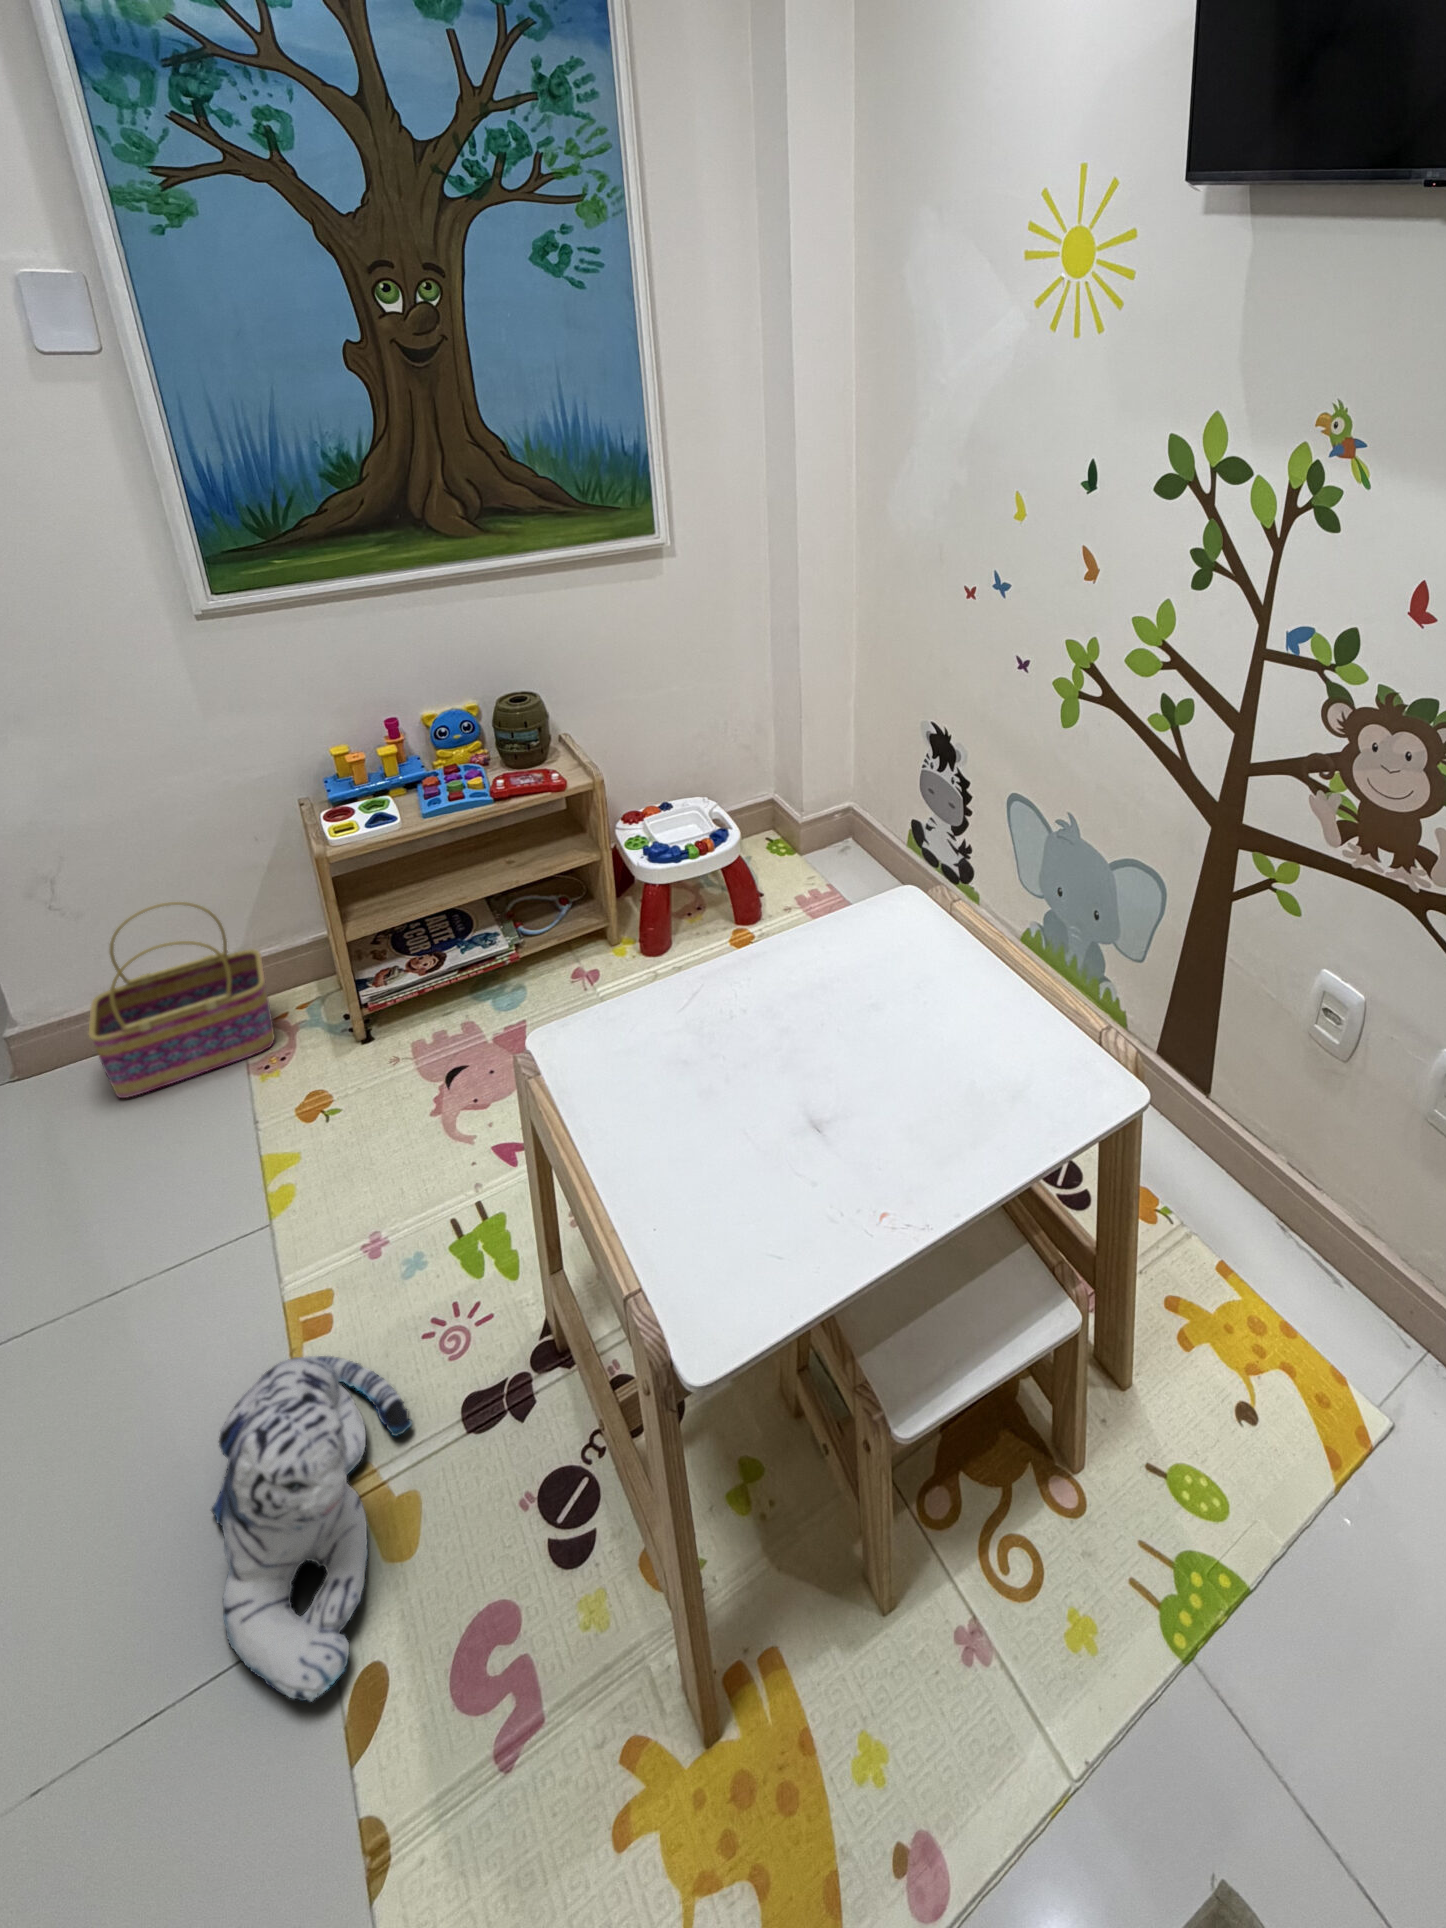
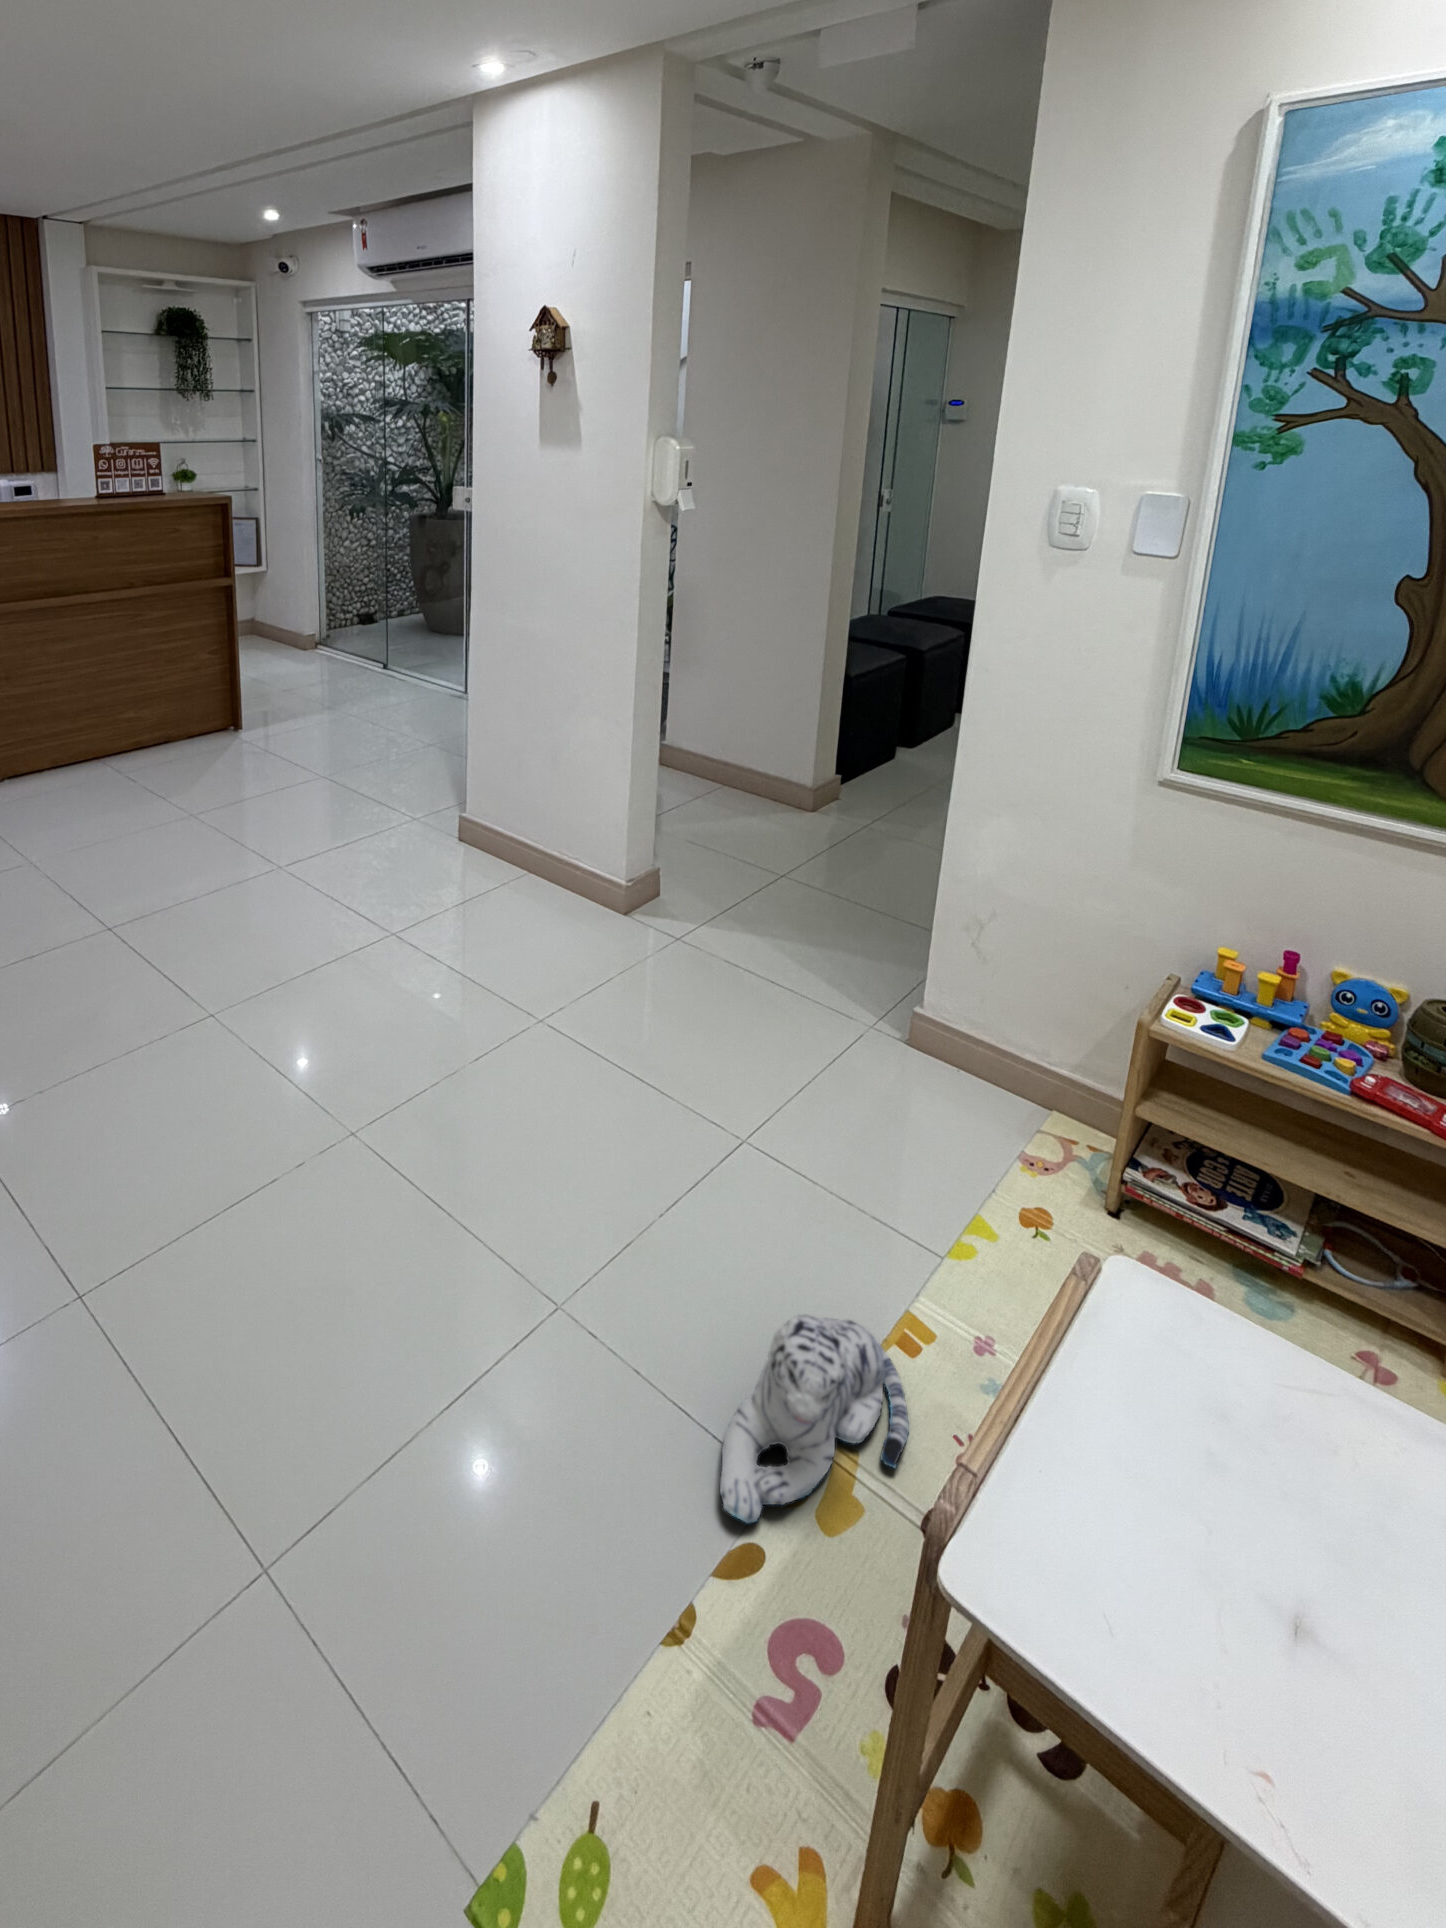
basket: present [89,902,274,1098] -> none [940,984,1082,1155]

